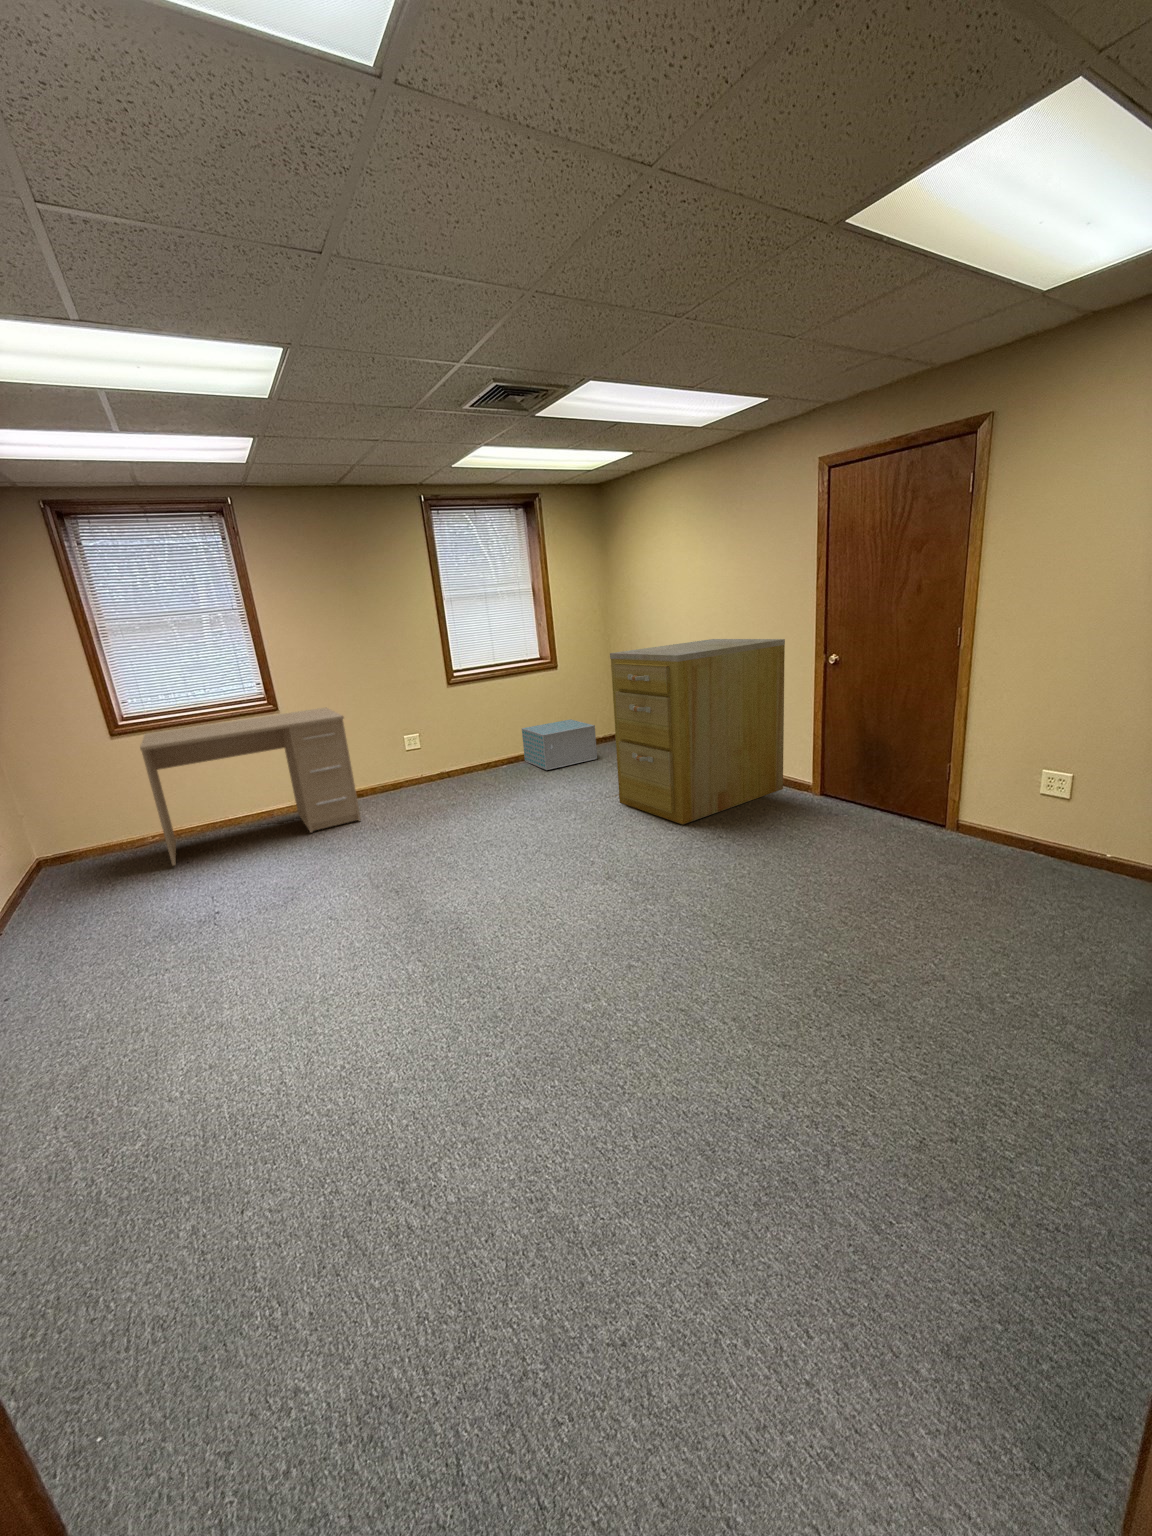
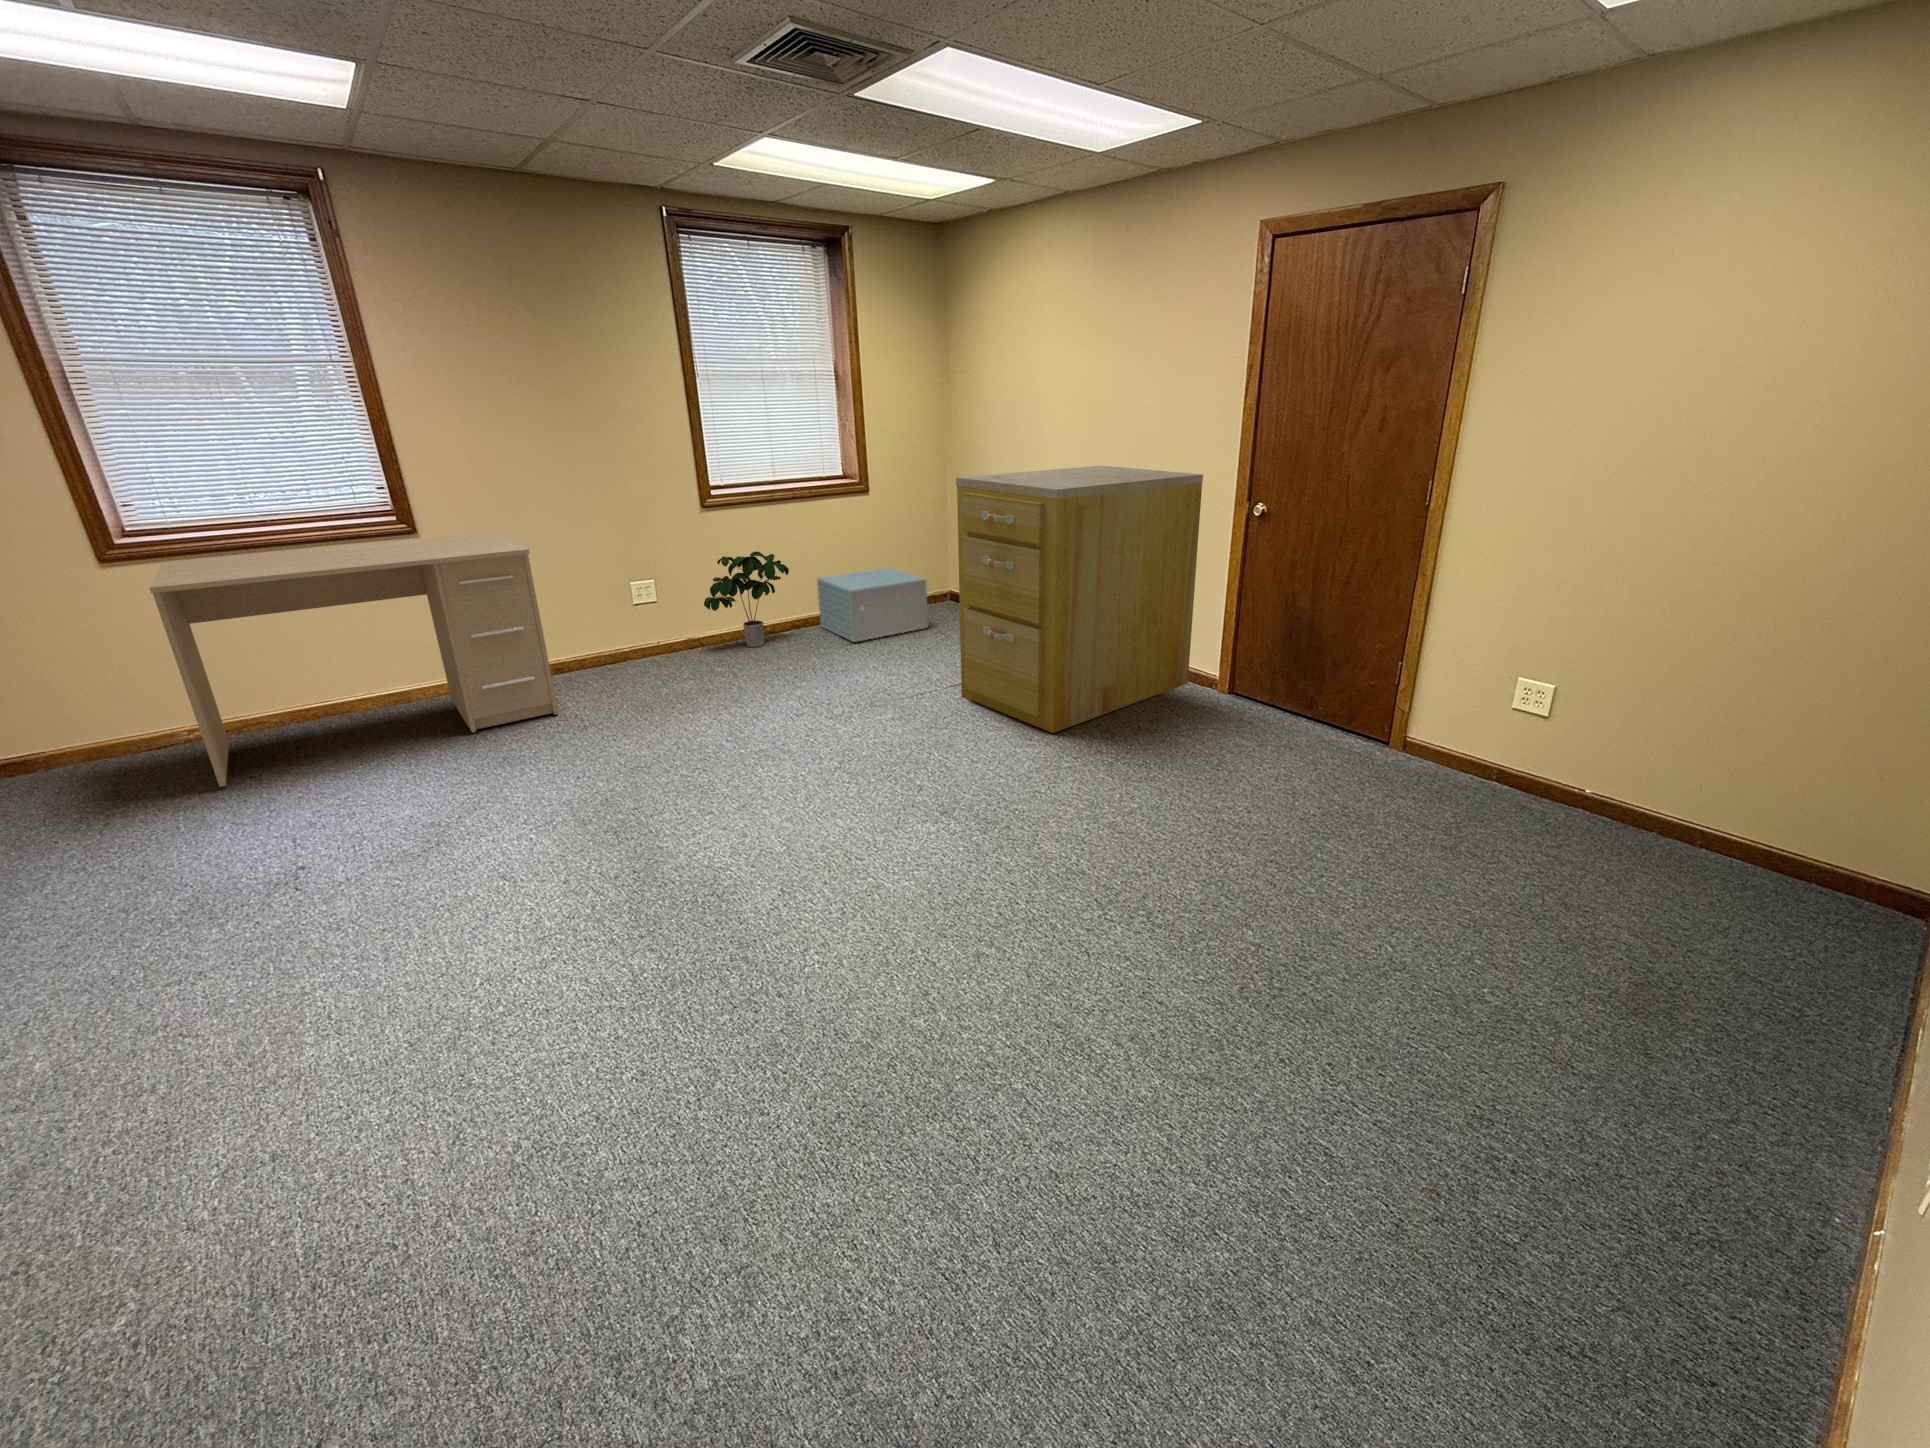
potted plant: none [449,712,503,776] -> present [704,552,789,647]

